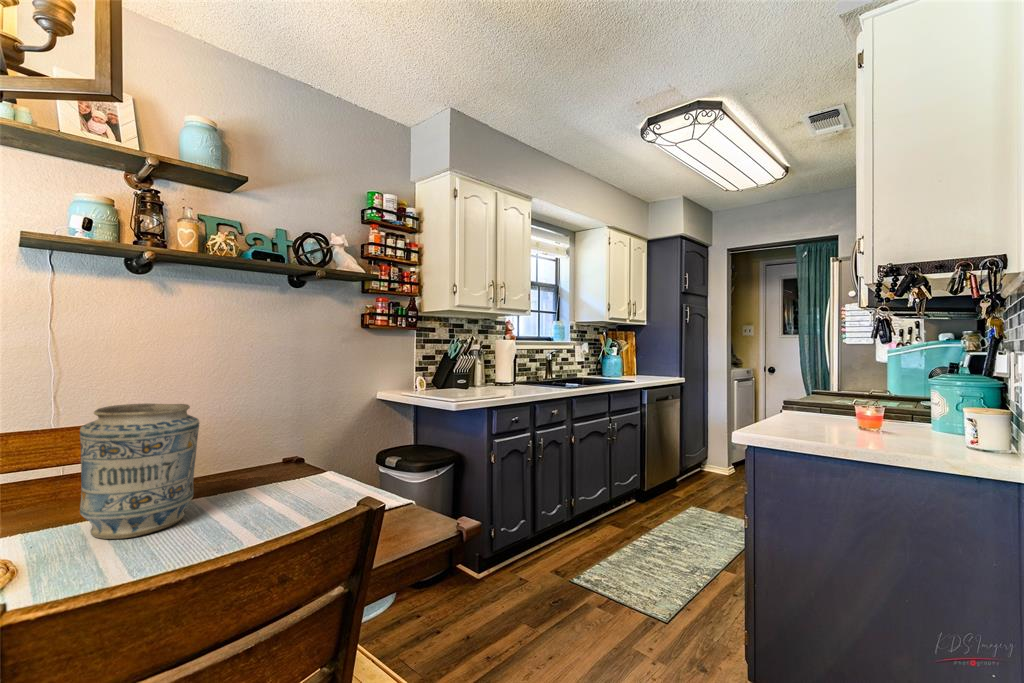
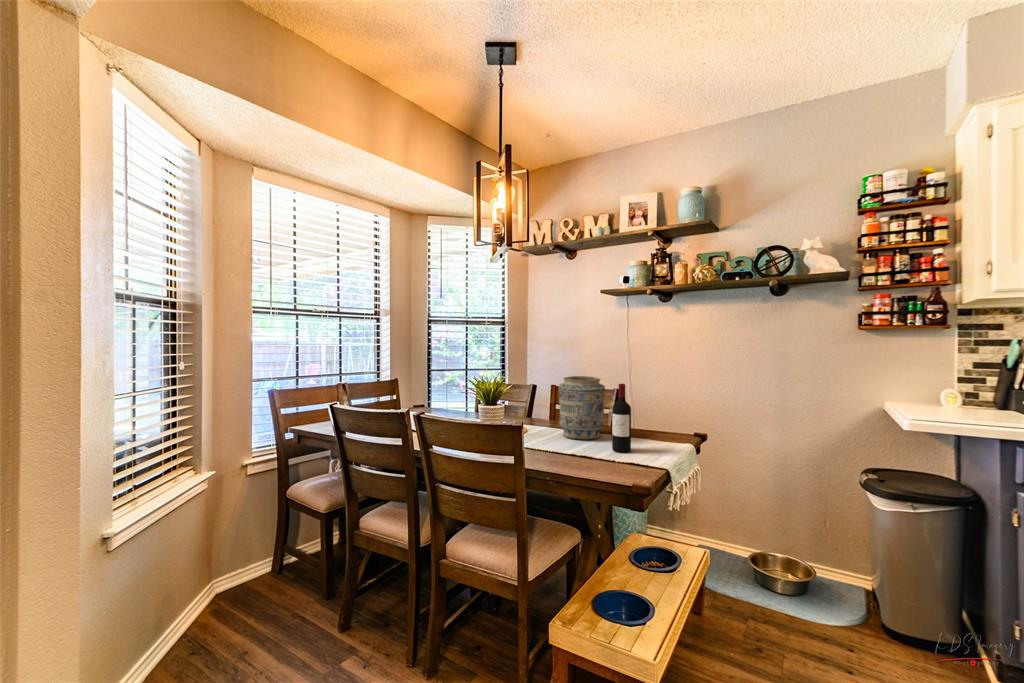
wine bottle: none [257,404,291,517] -> present [612,384,631,452]

